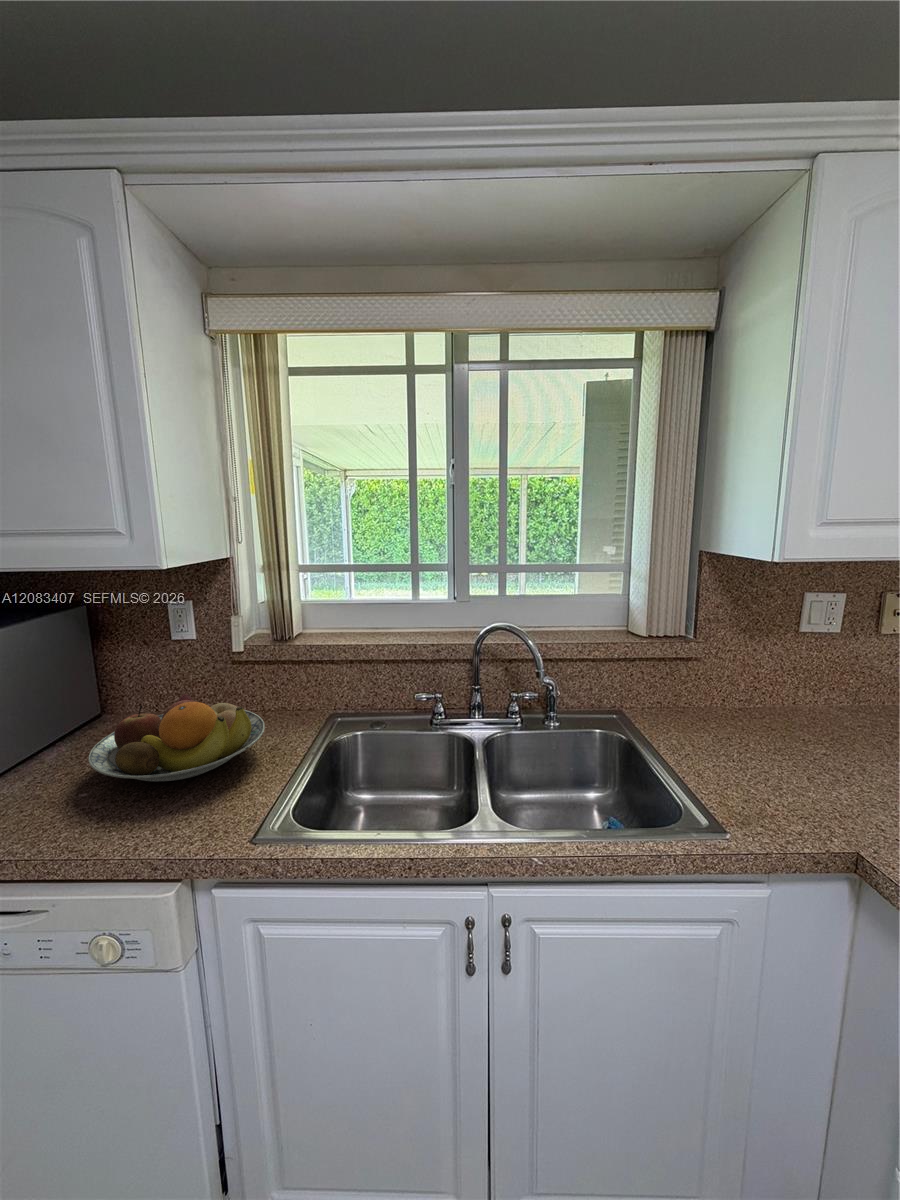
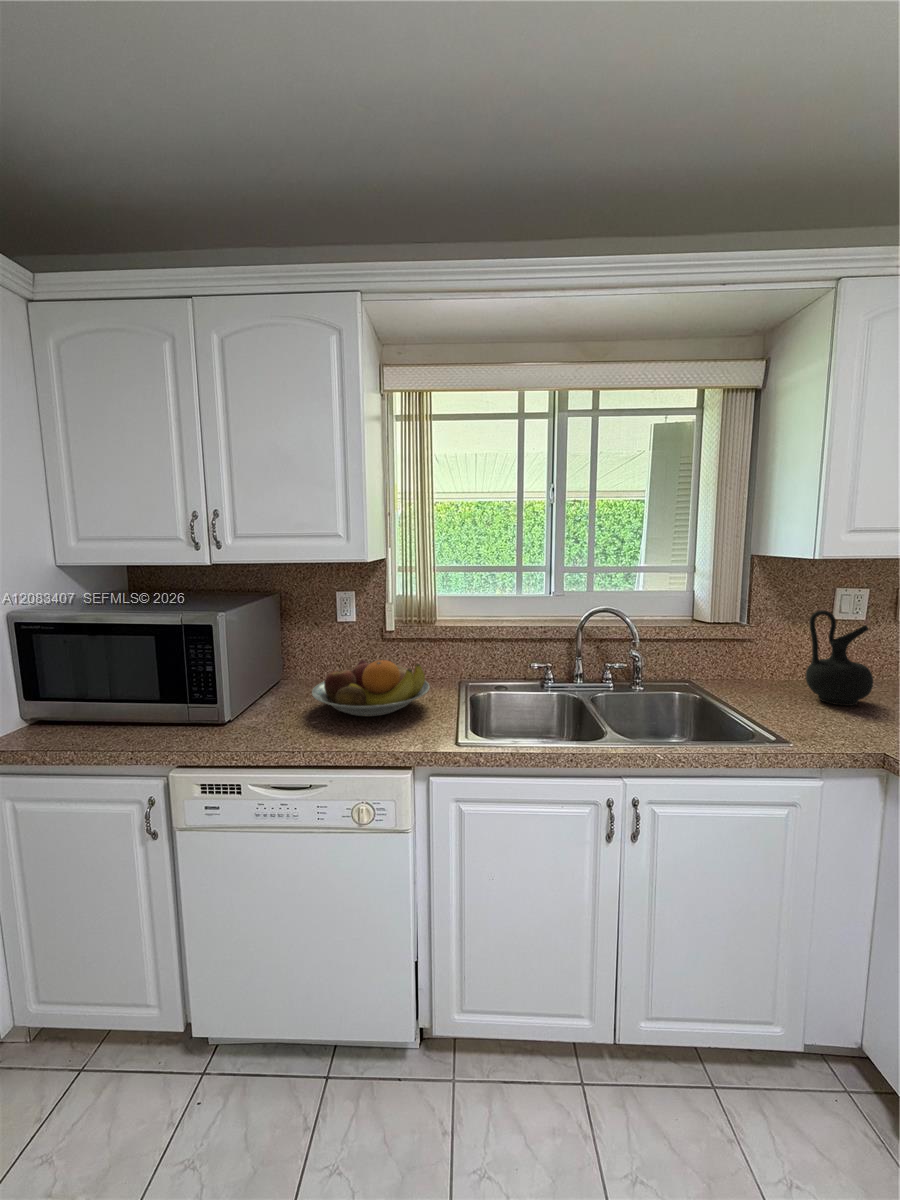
ceramic jug: none [762,629,849,756] -> present [806,610,873,706]

